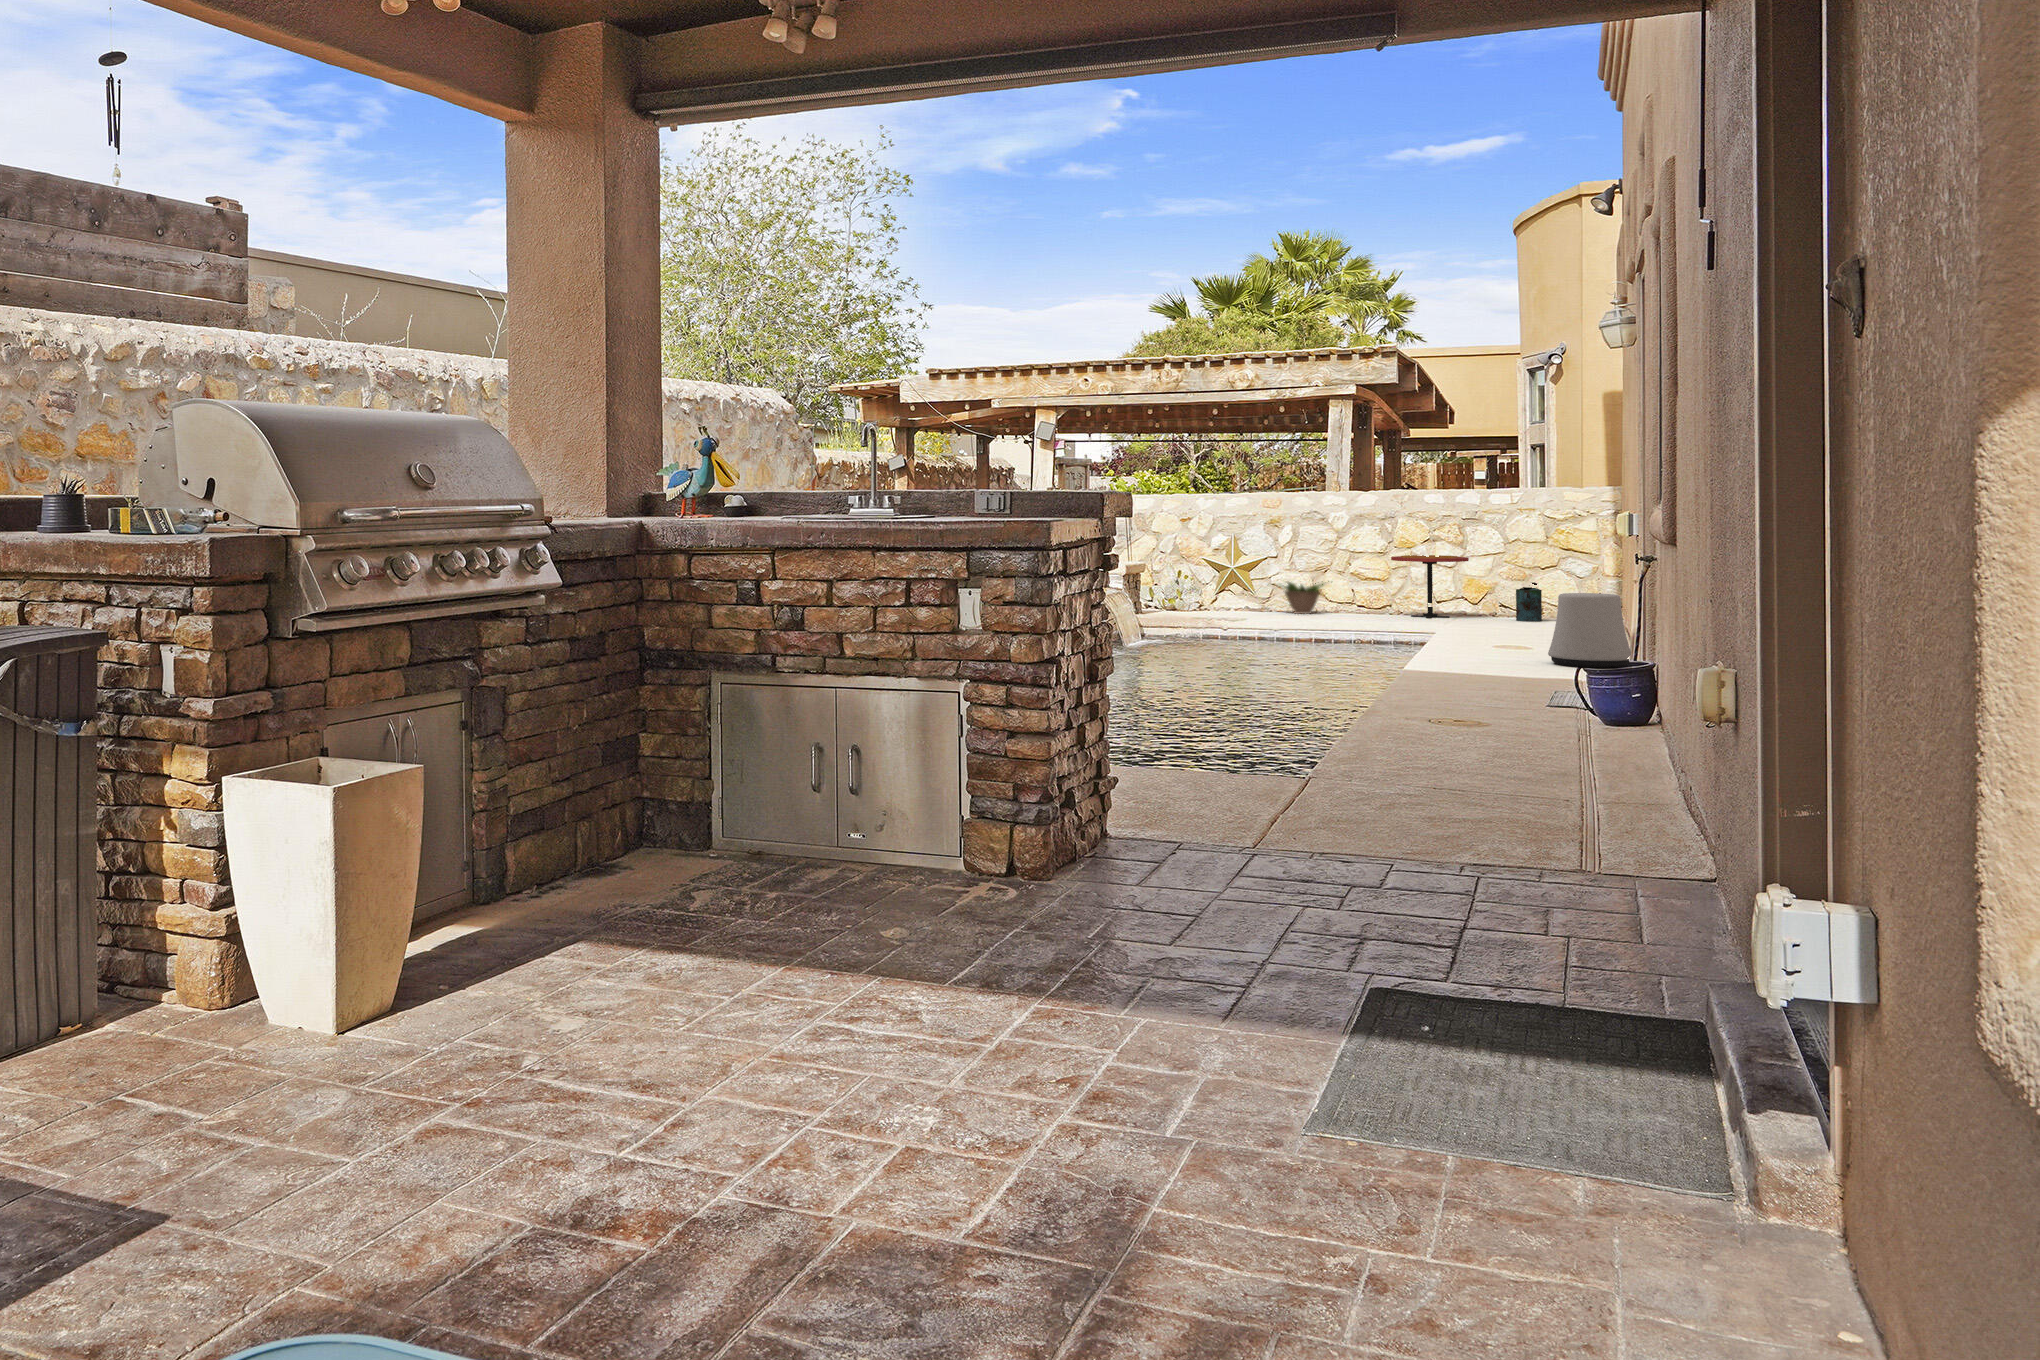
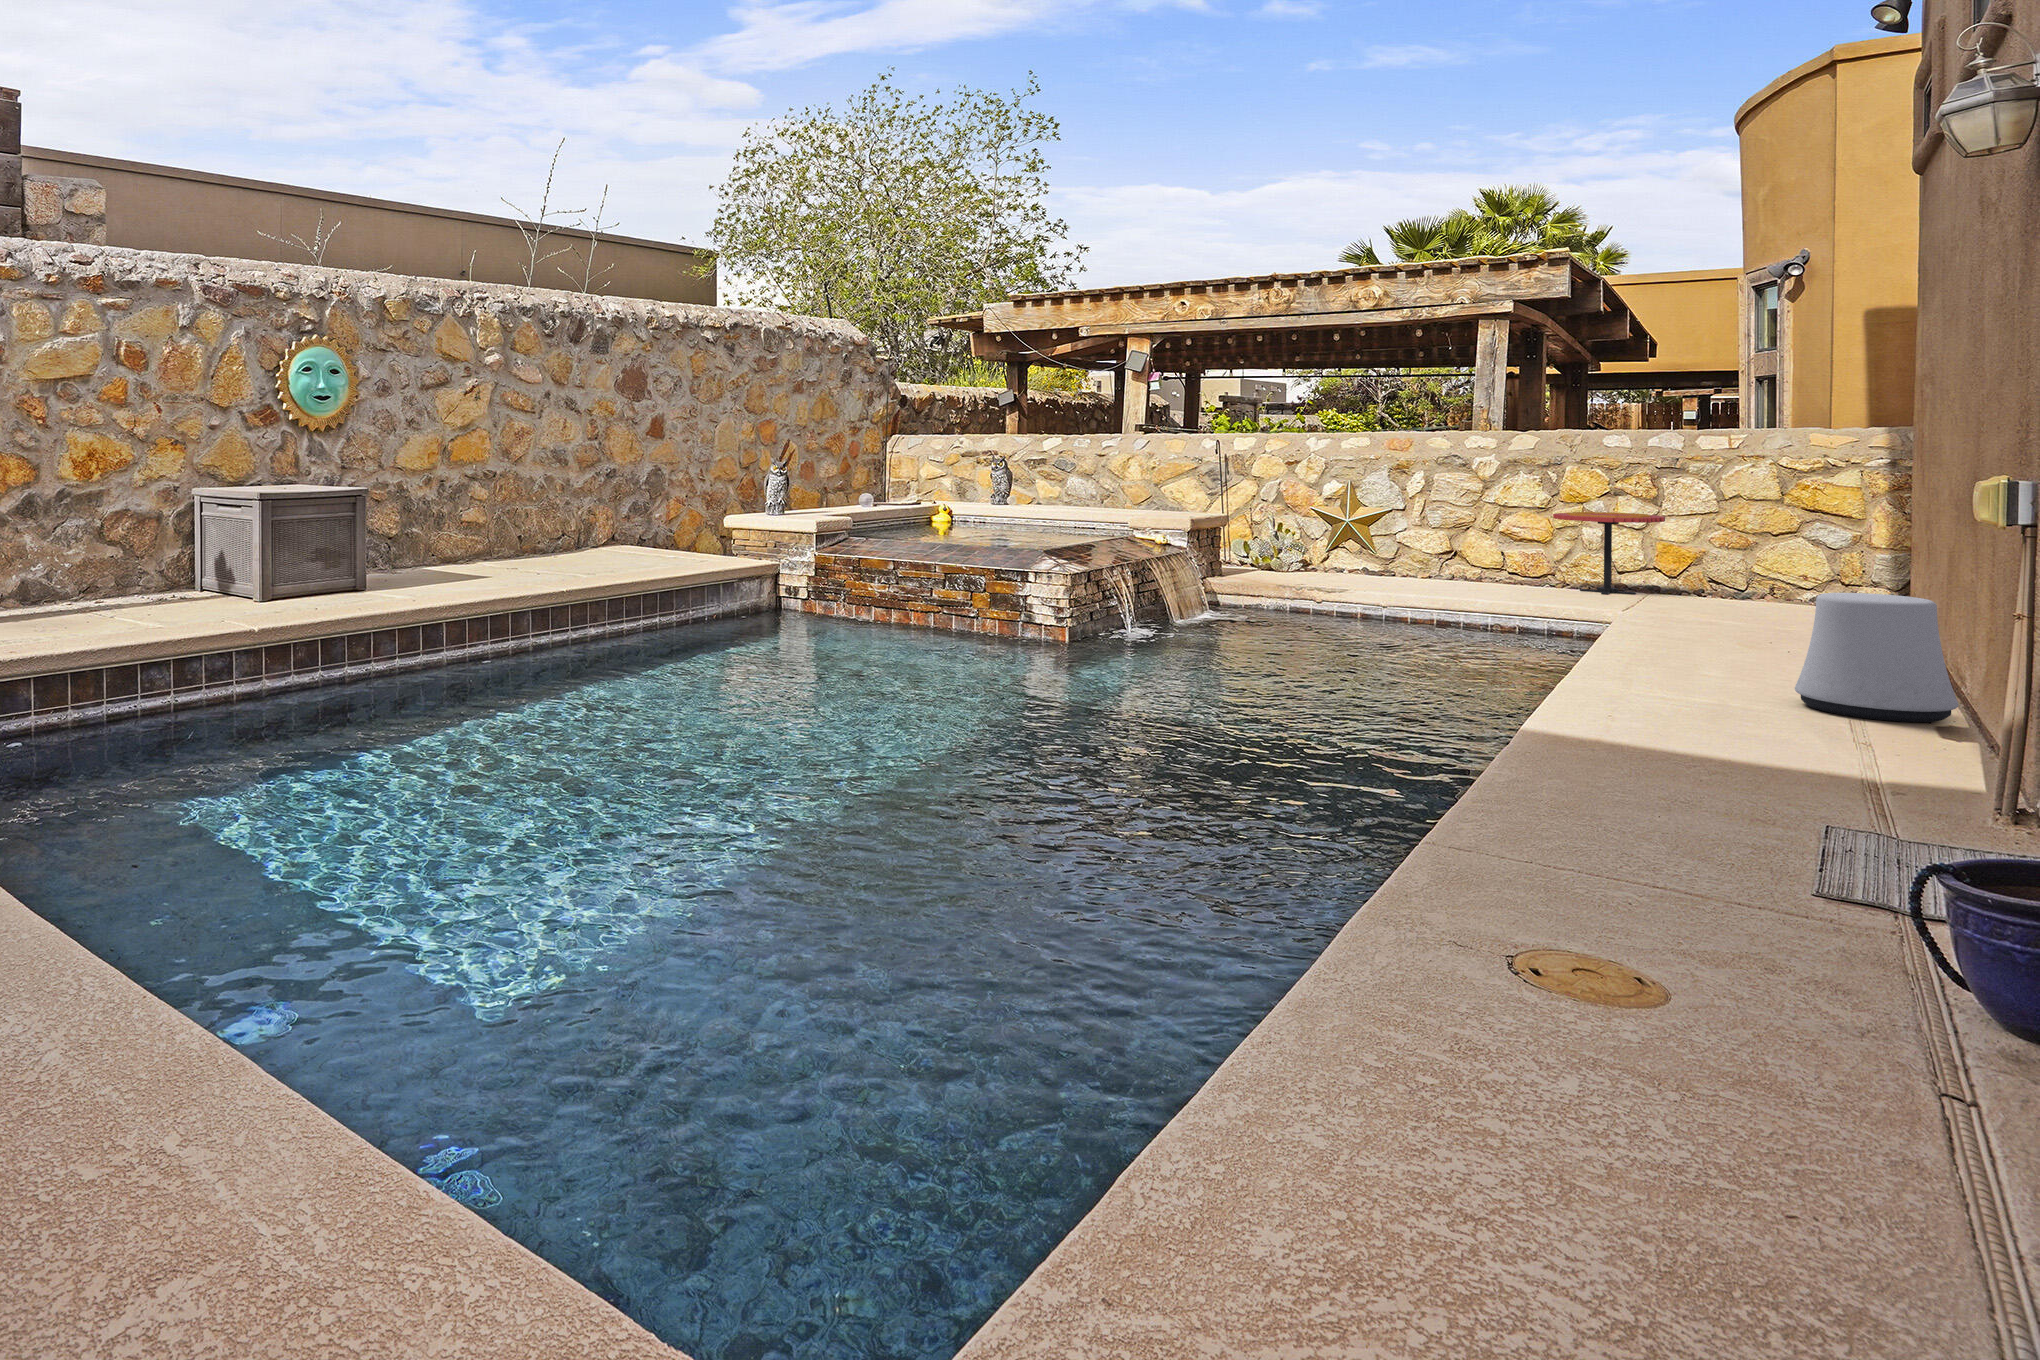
decorative plant: present [1280,581,1329,614] -> none [1385,541,1474,582]
watering can: present [1516,582,1542,621] -> none [1734,551,1775,605]

